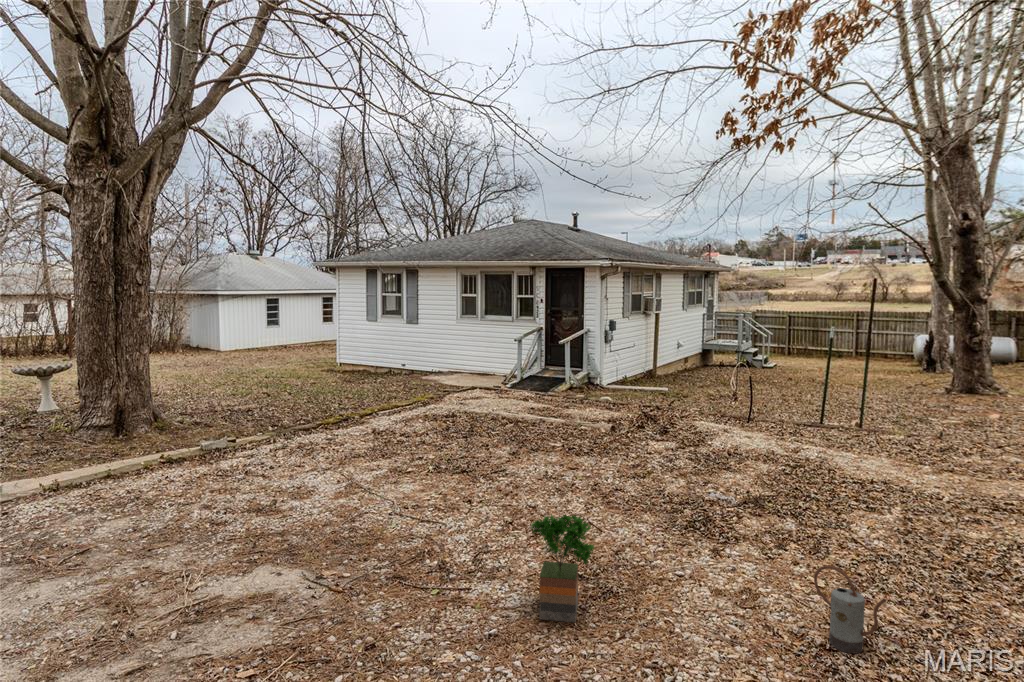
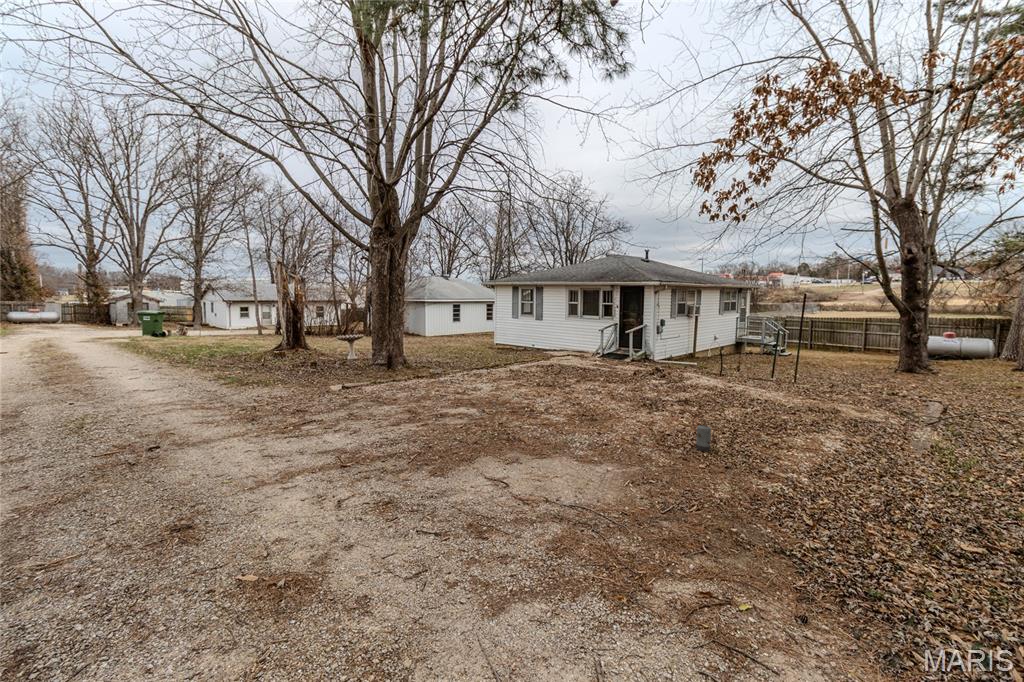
potted tree: present [531,515,594,622] -> none [569,390,597,434]

